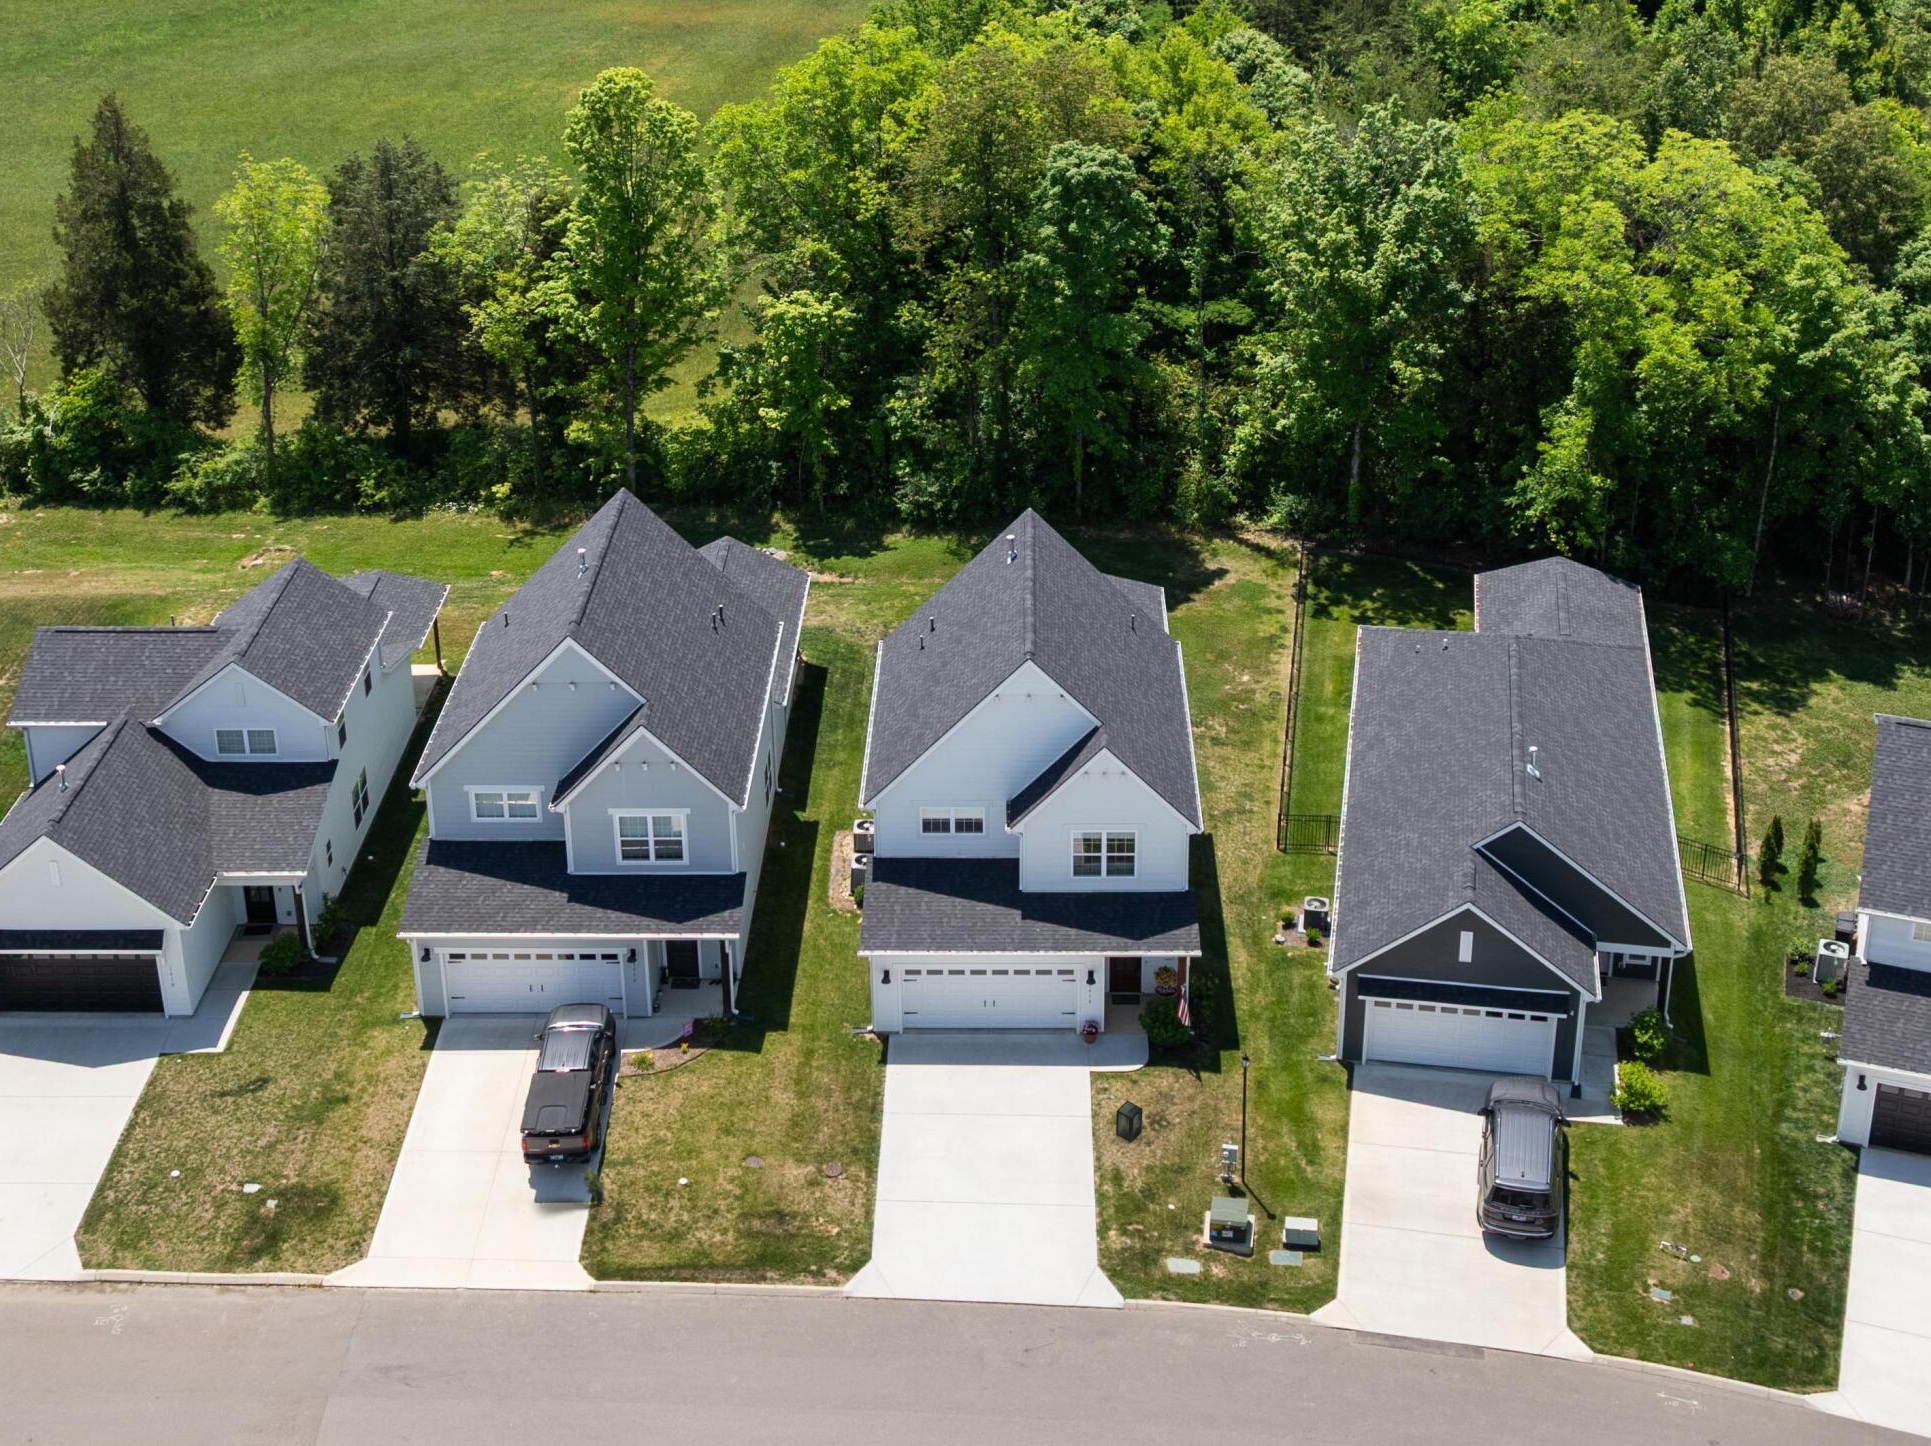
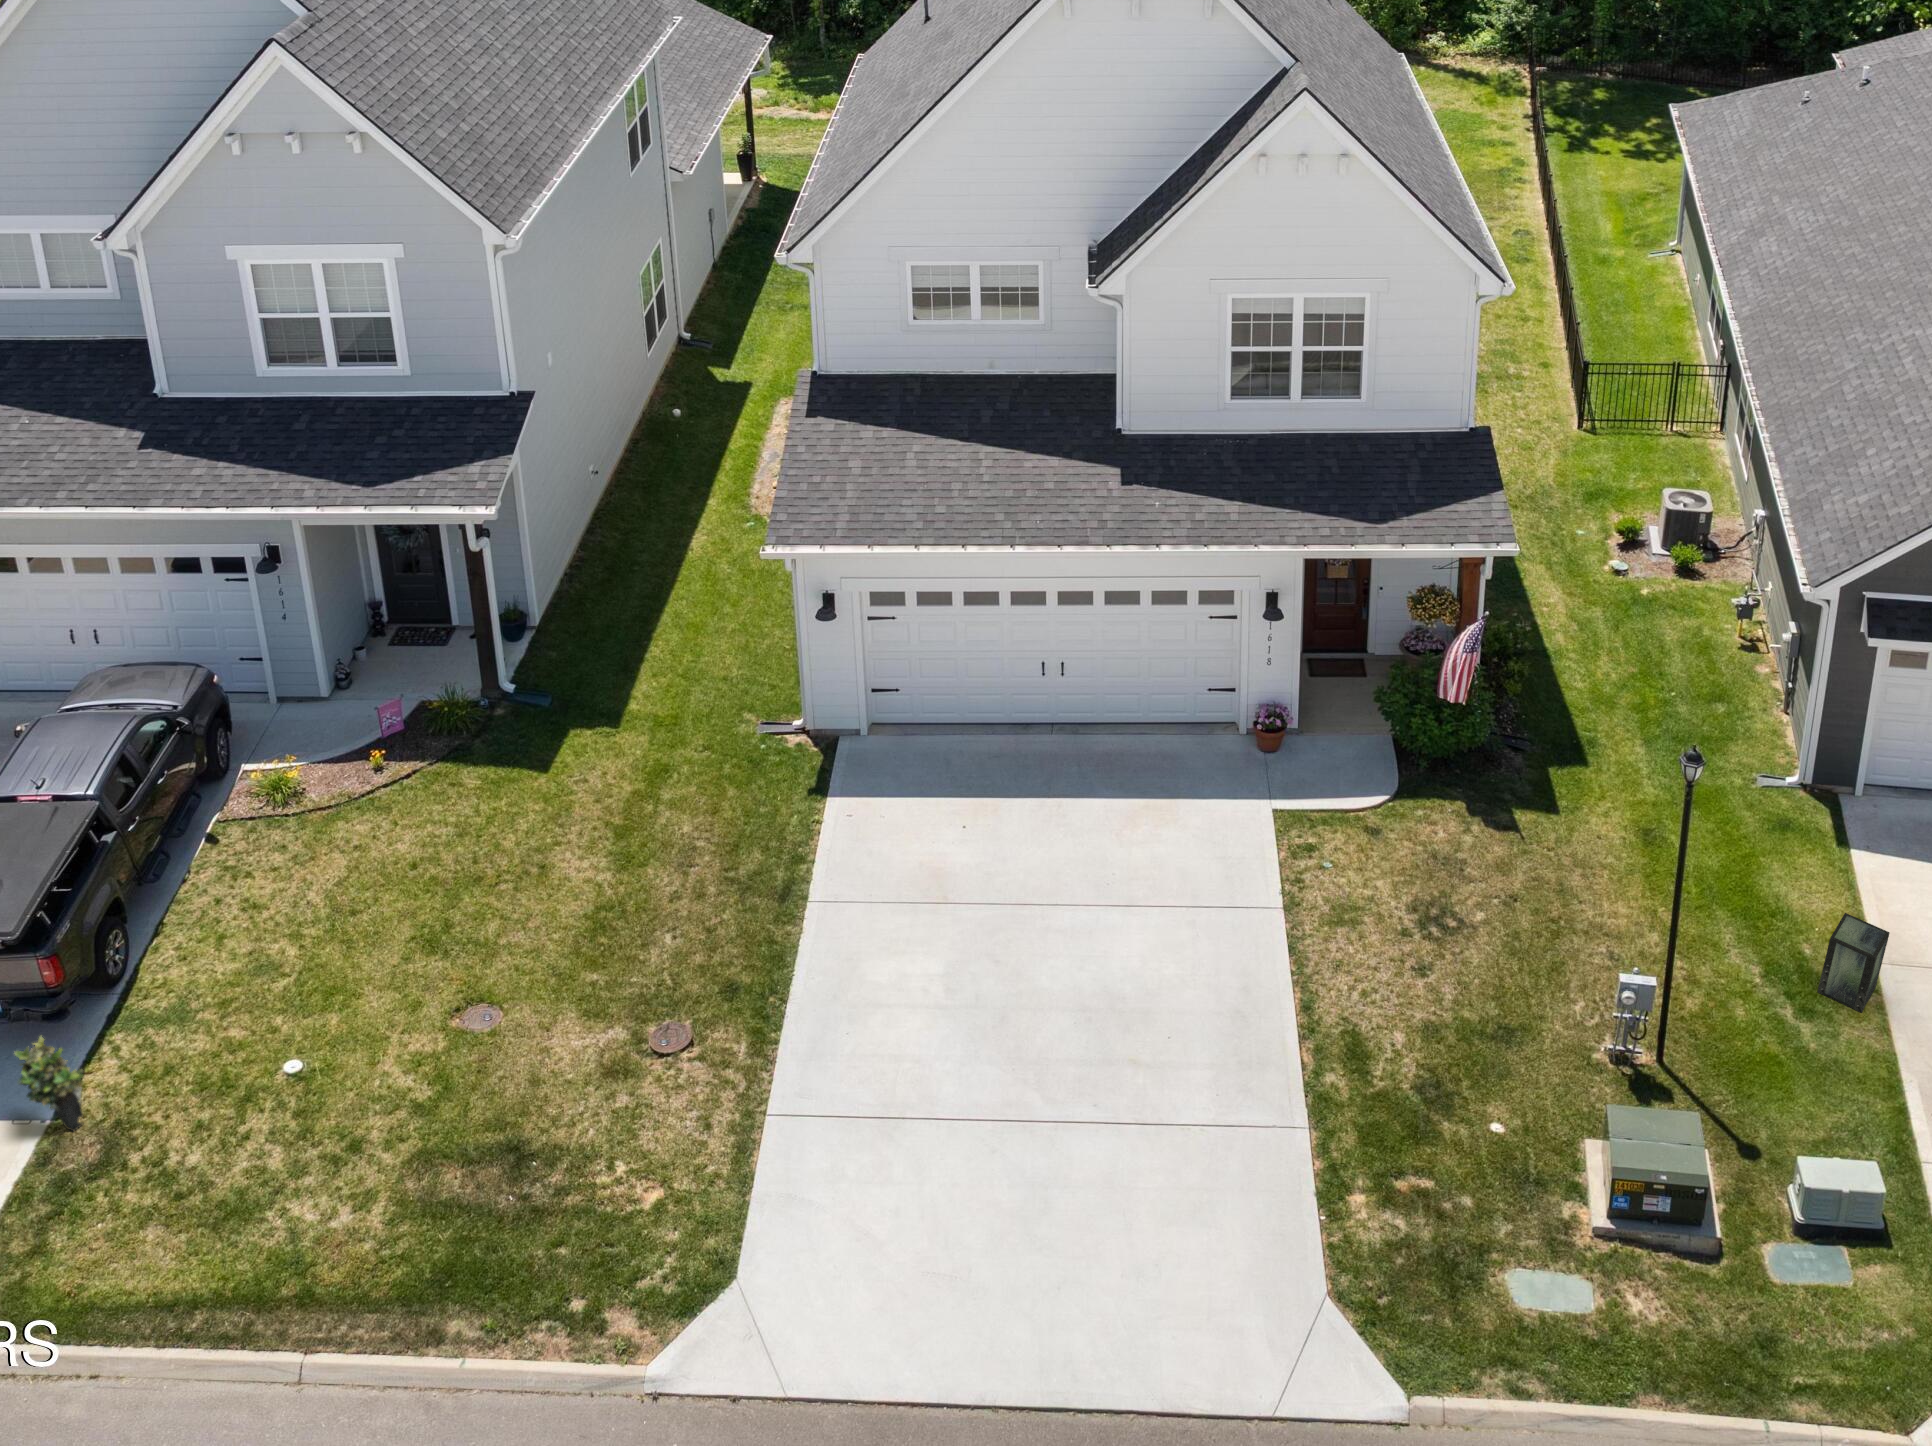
storage box: present [1116,1100,1142,1143] -> present [1817,913,1890,1013]

